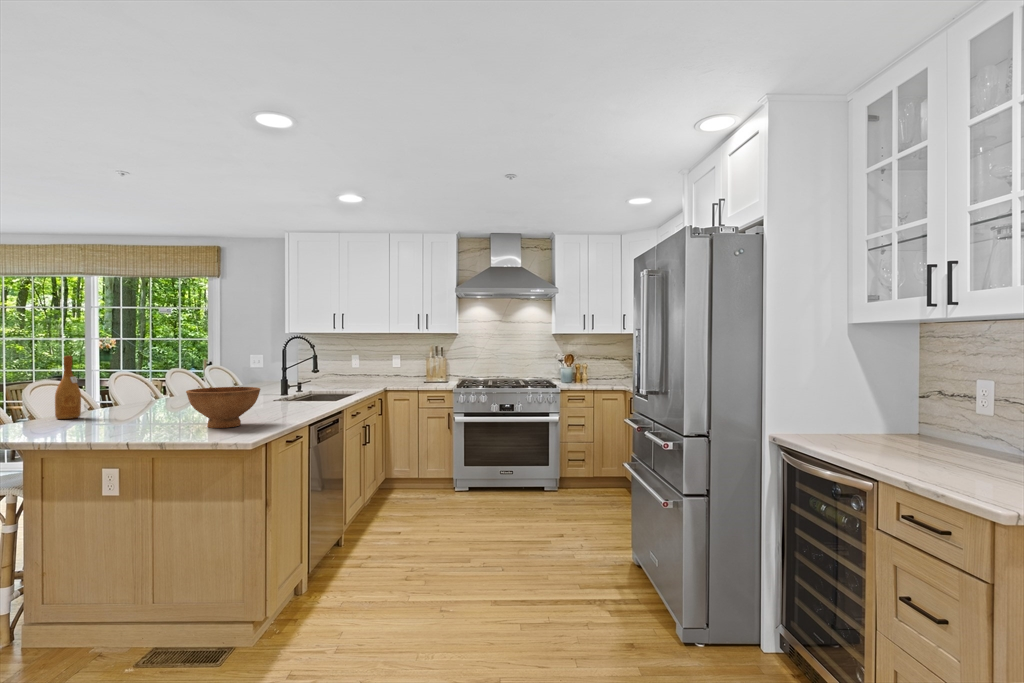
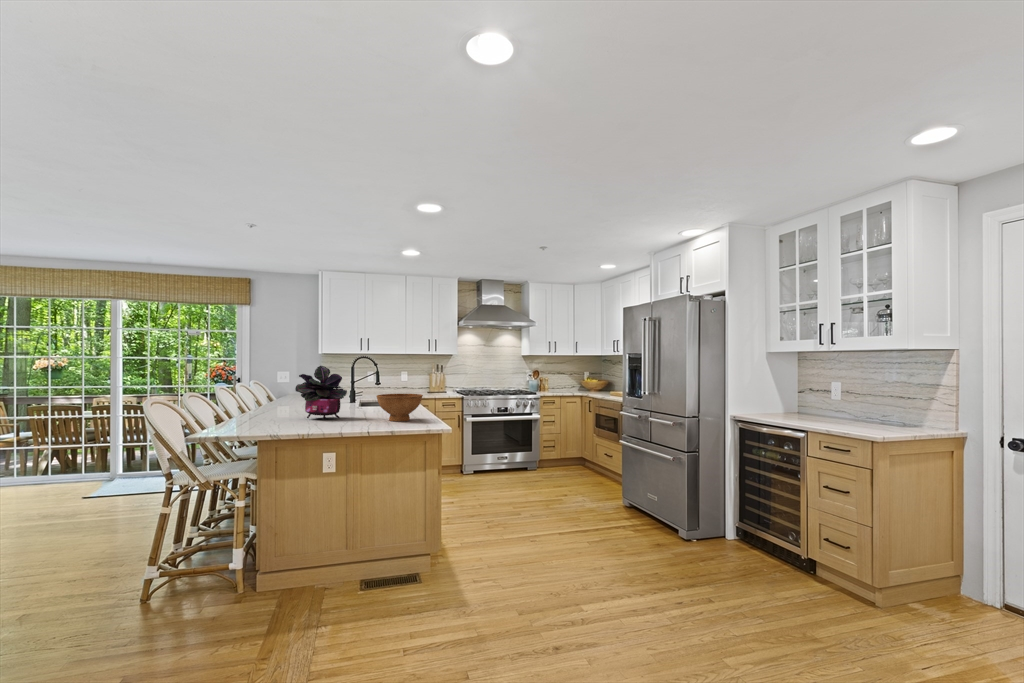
potted plant: none [89,346,167,421] -> present [295,366,347,418]
wine bottle: present [55,356,81,419] -> none [260,372,277,419]

